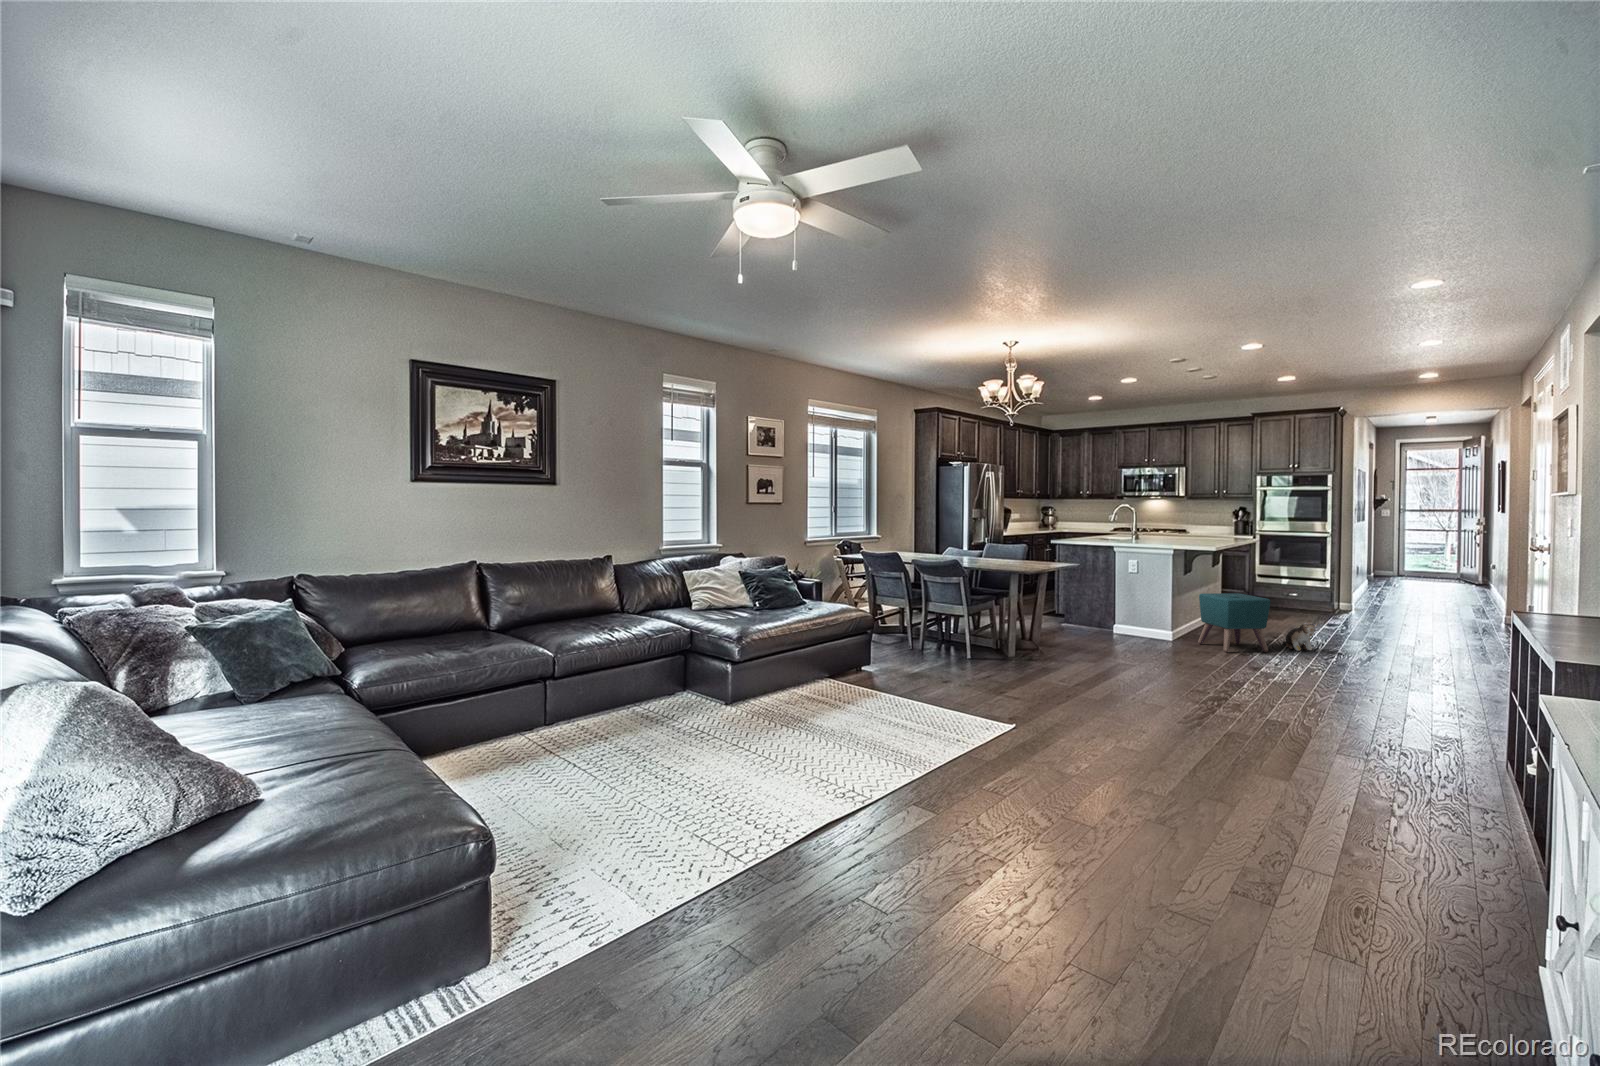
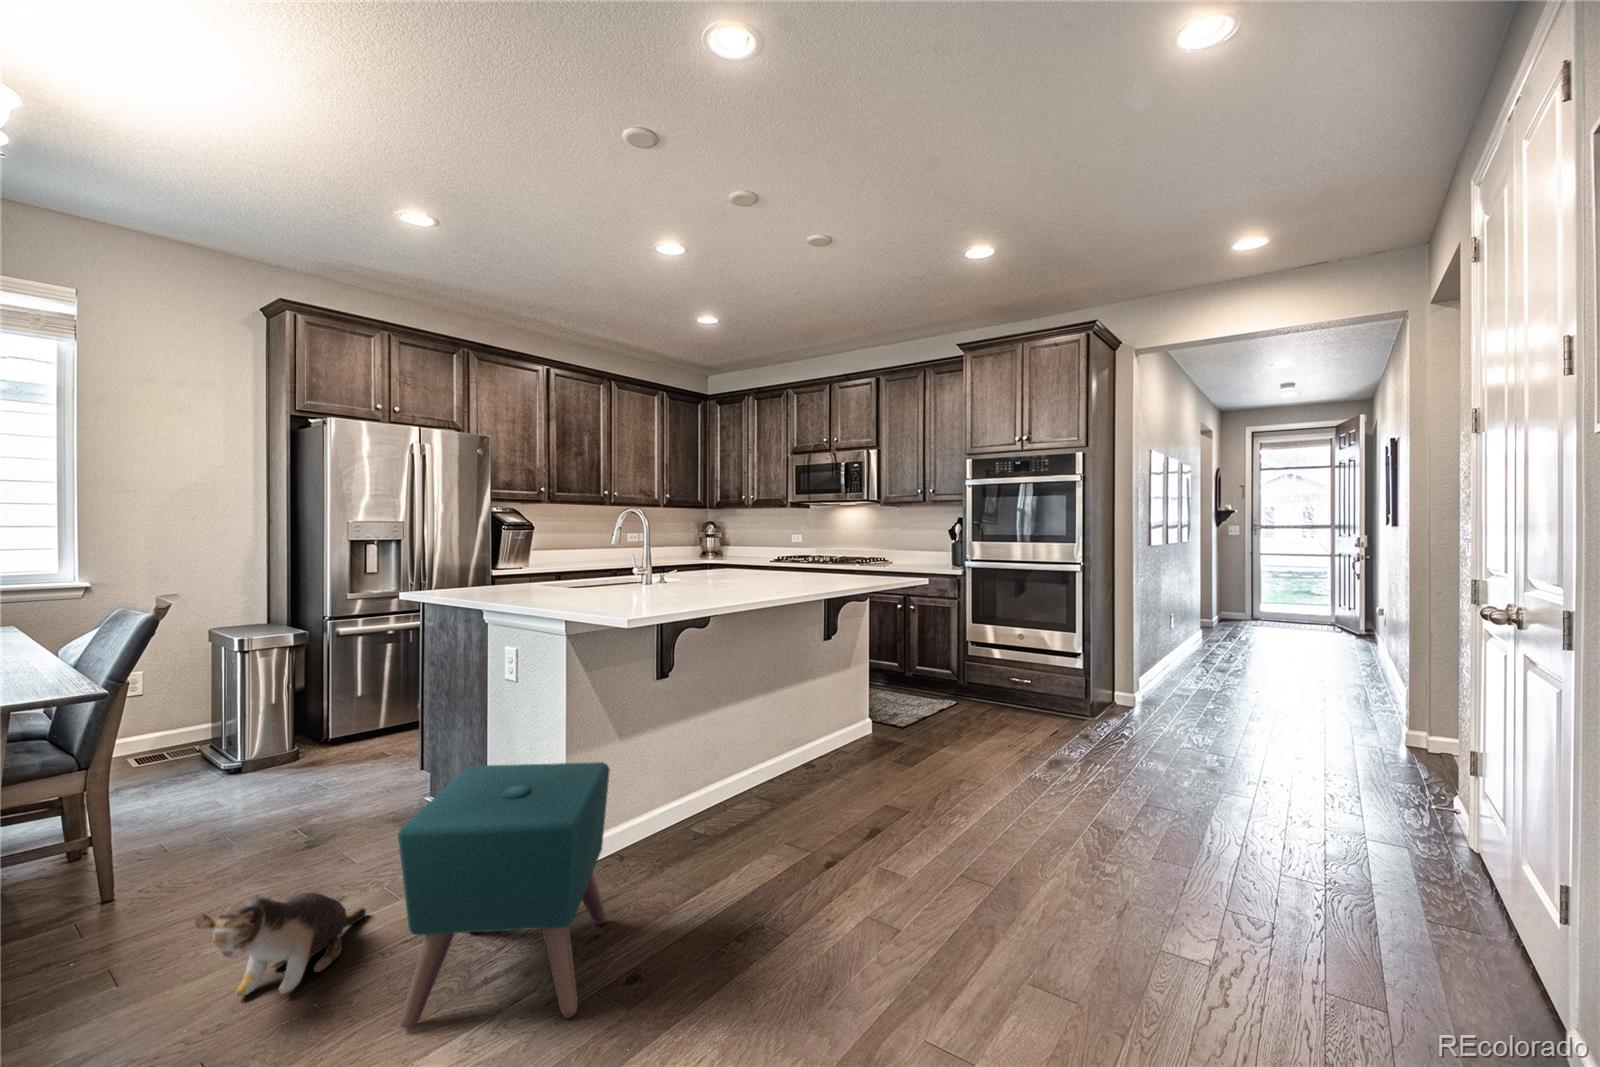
plush toy: present [1282,622,1317,651] -> present [195,892,366,996]

